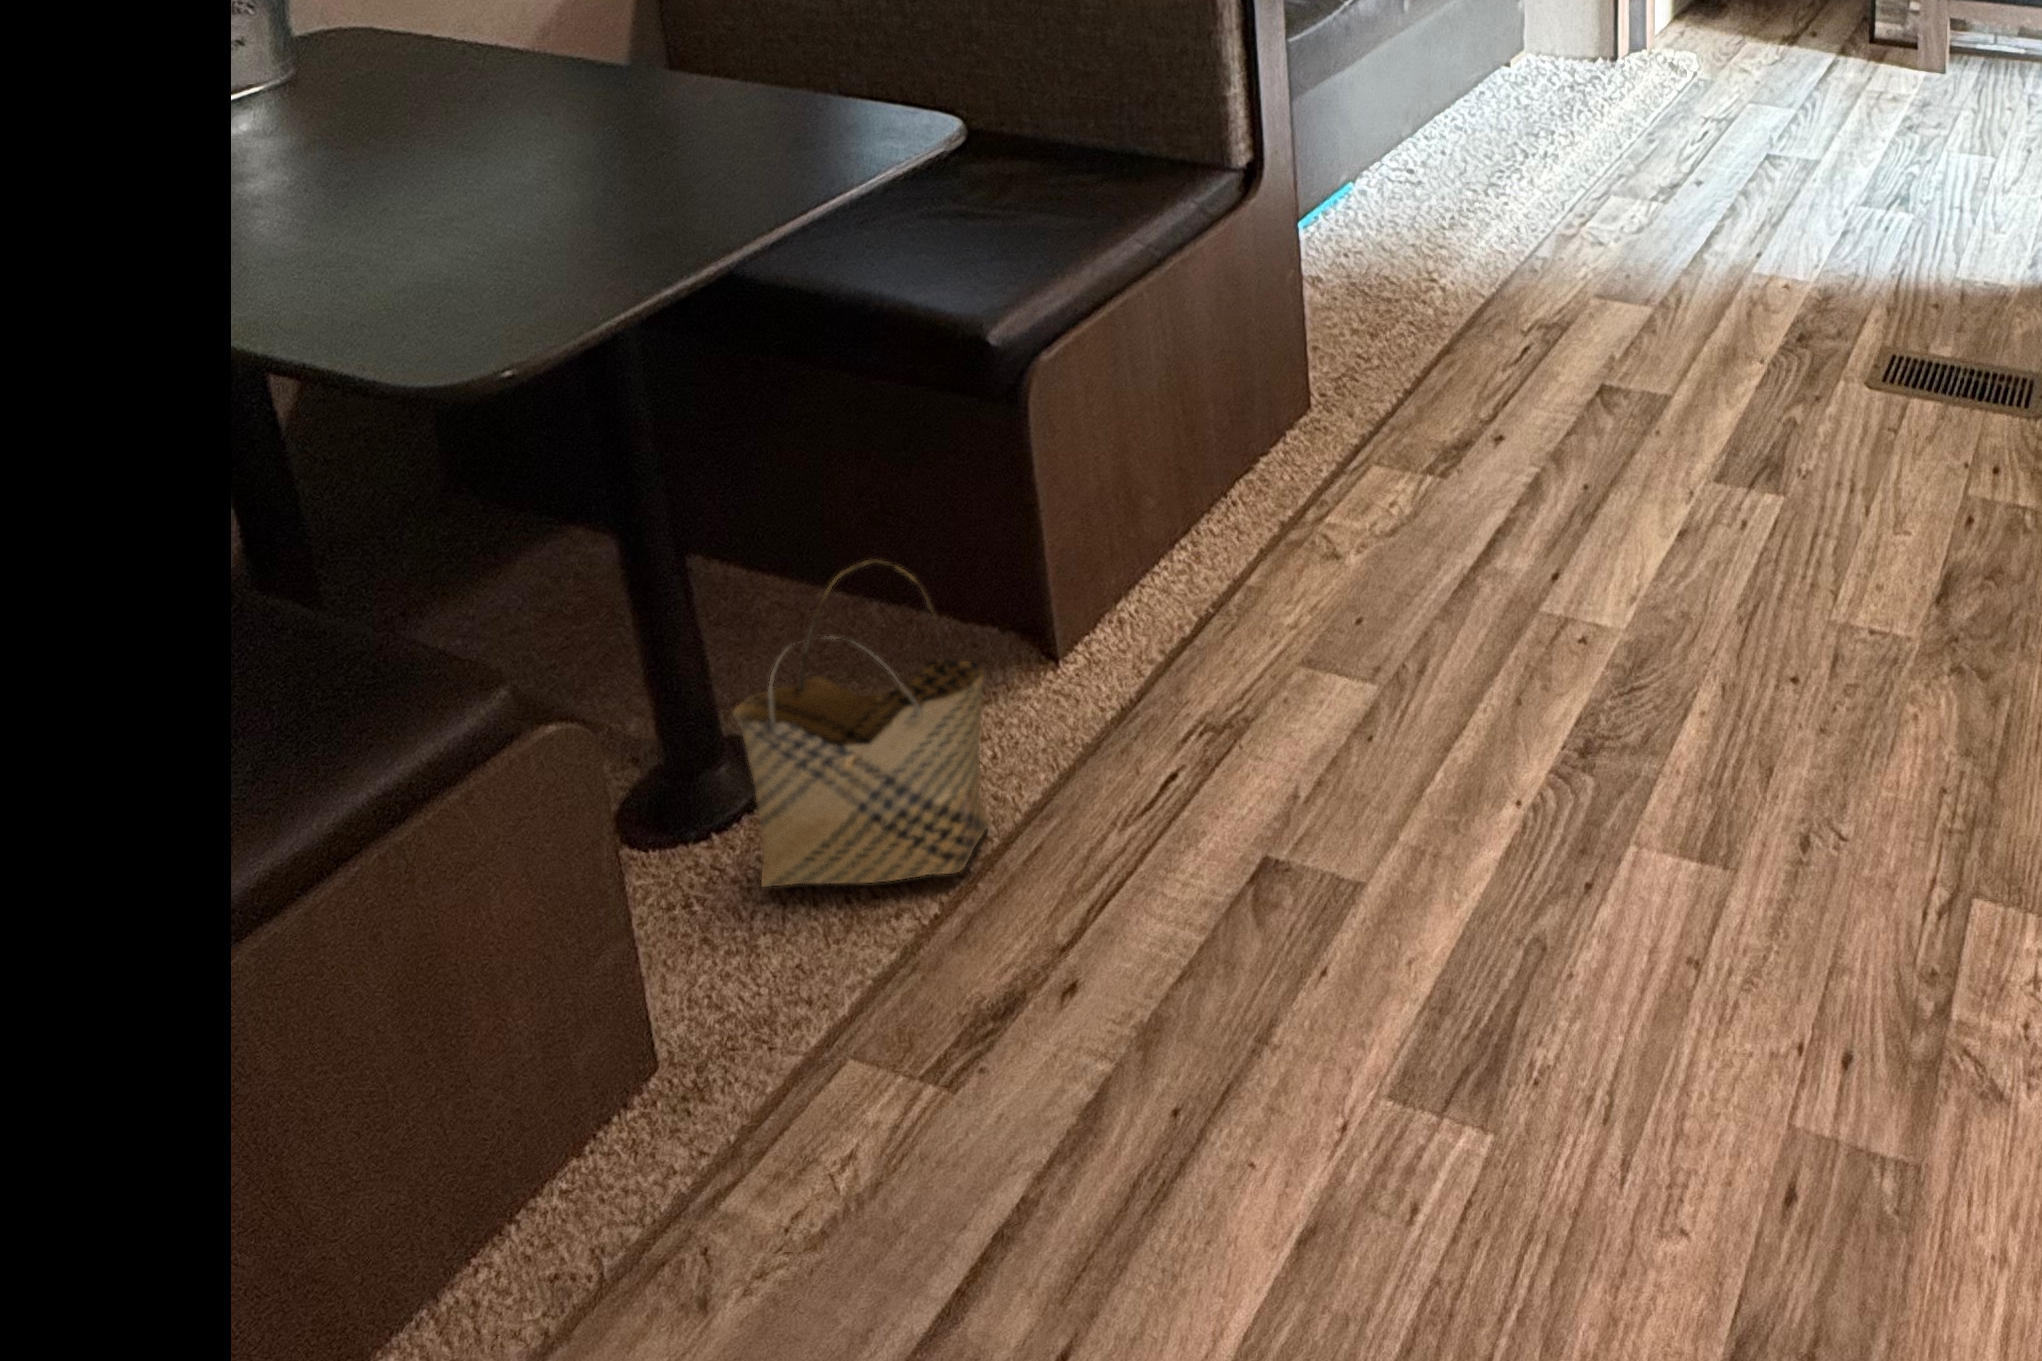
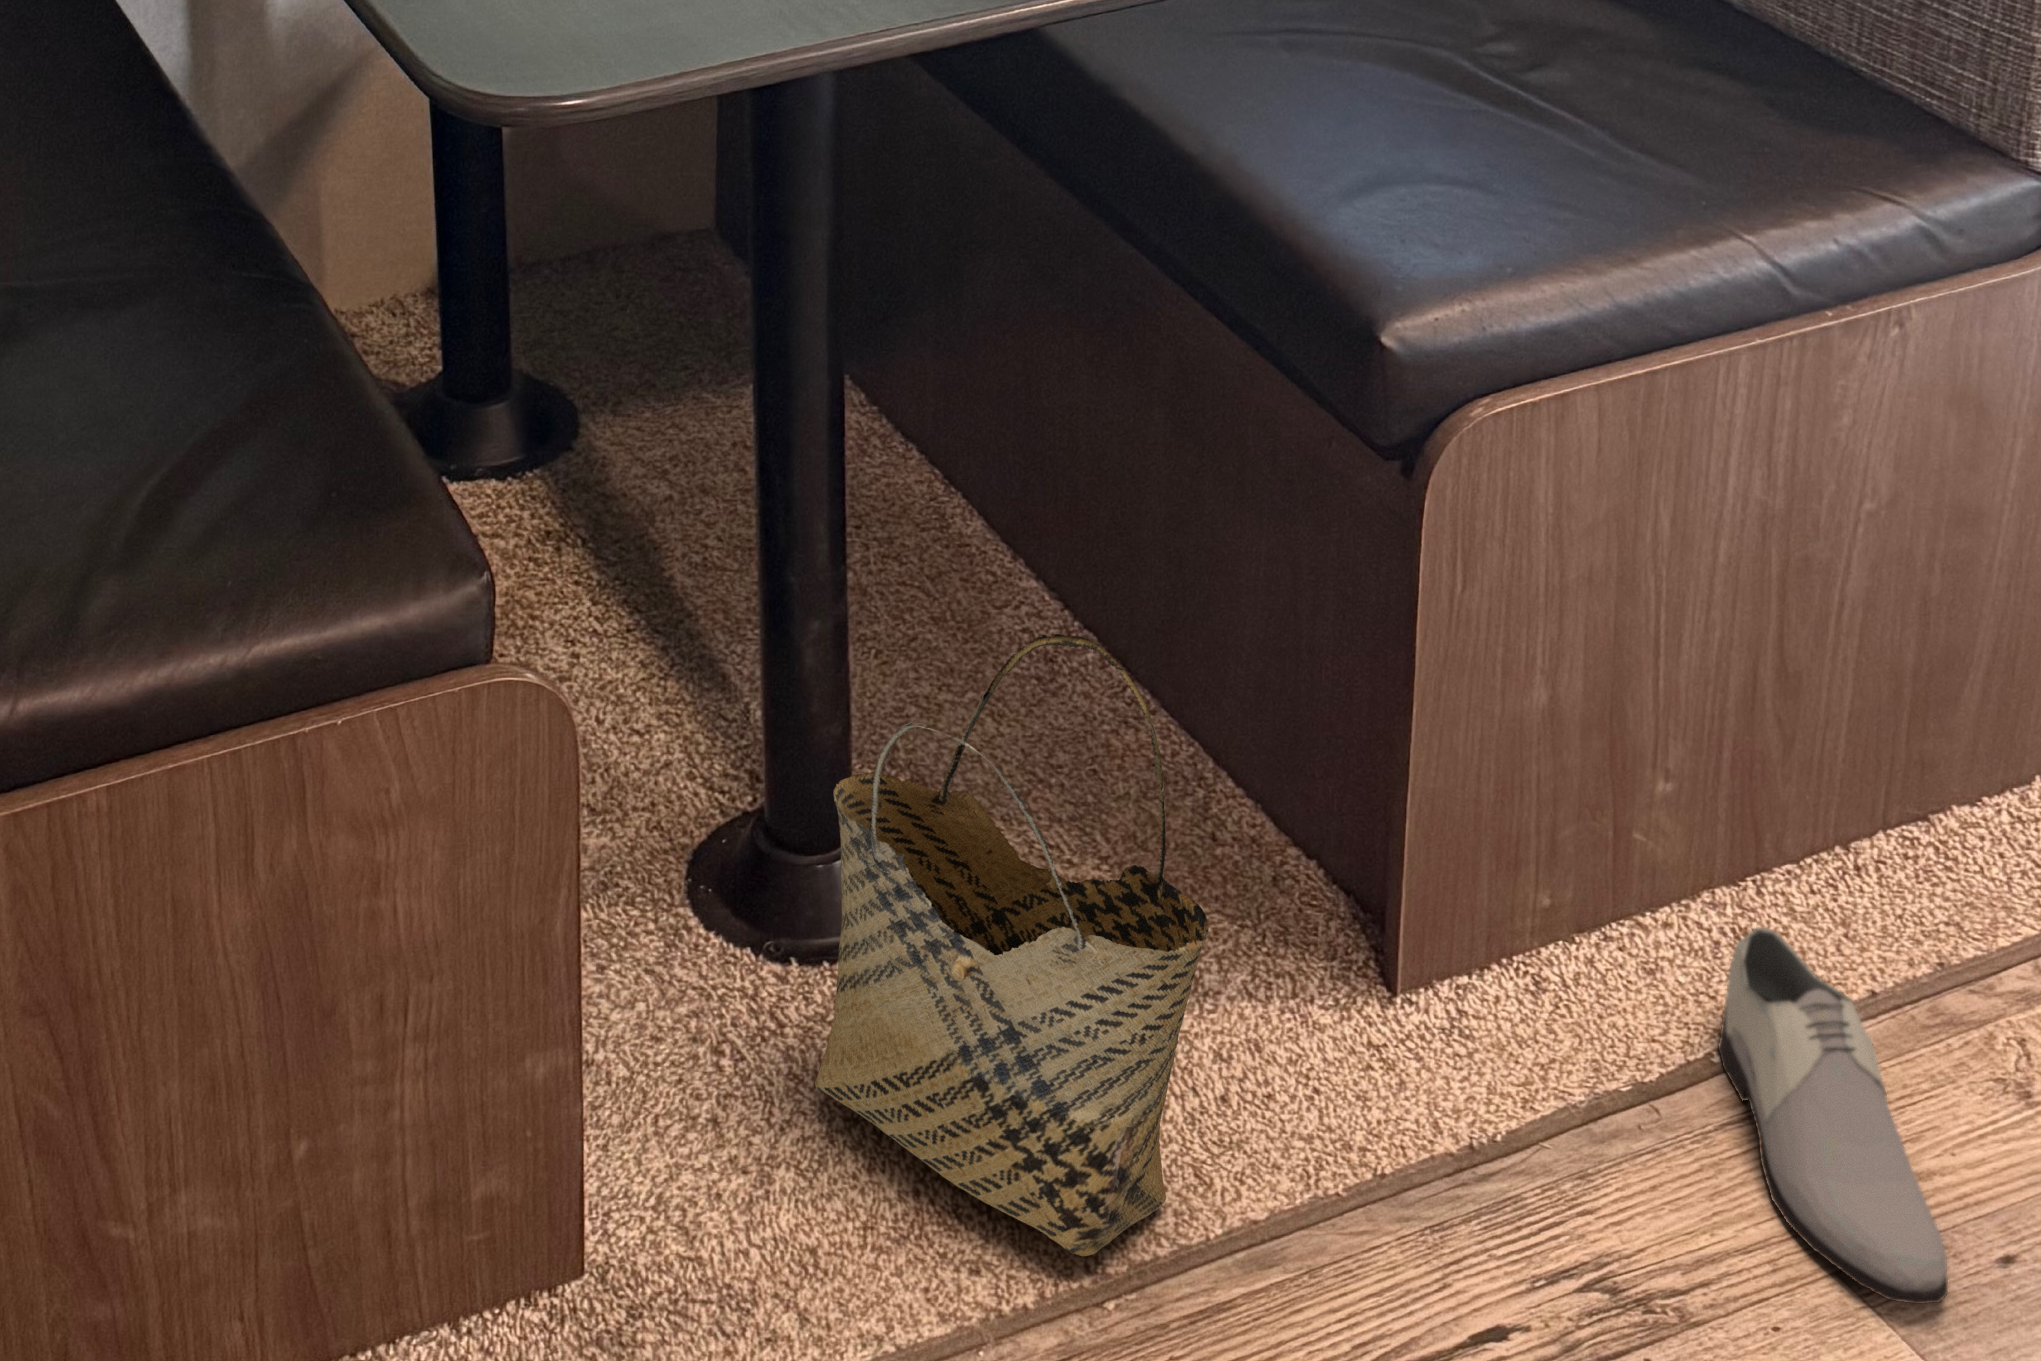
shoe: none [1210,546,1351,669] -> present [1719,928,1948,1304]

